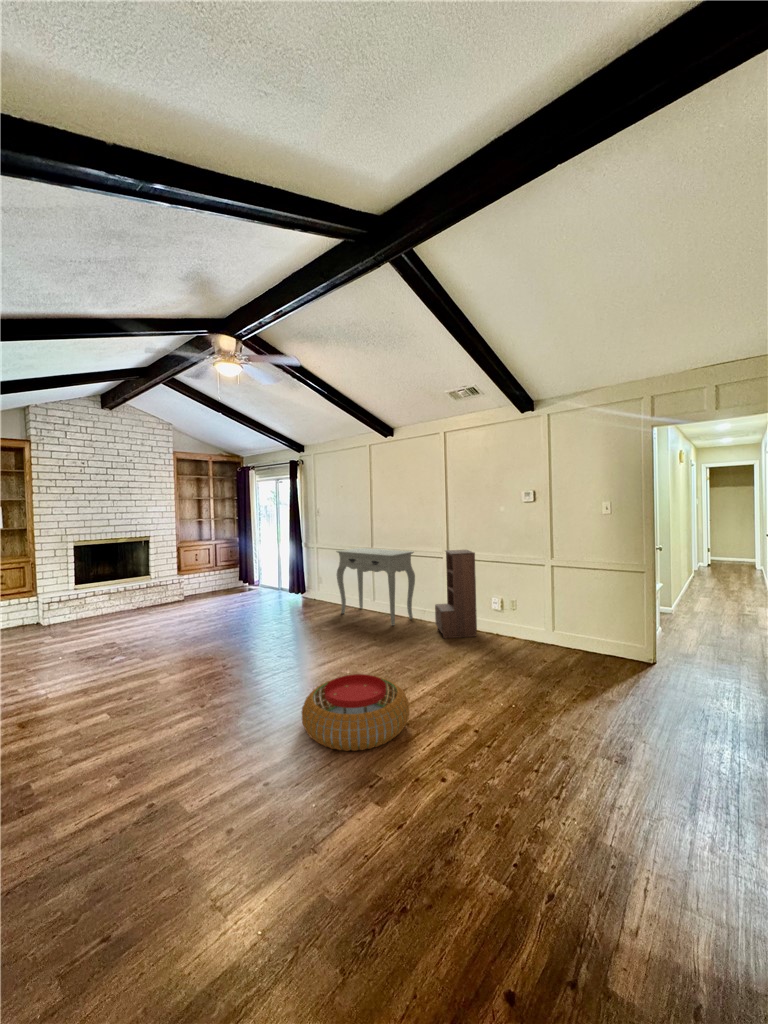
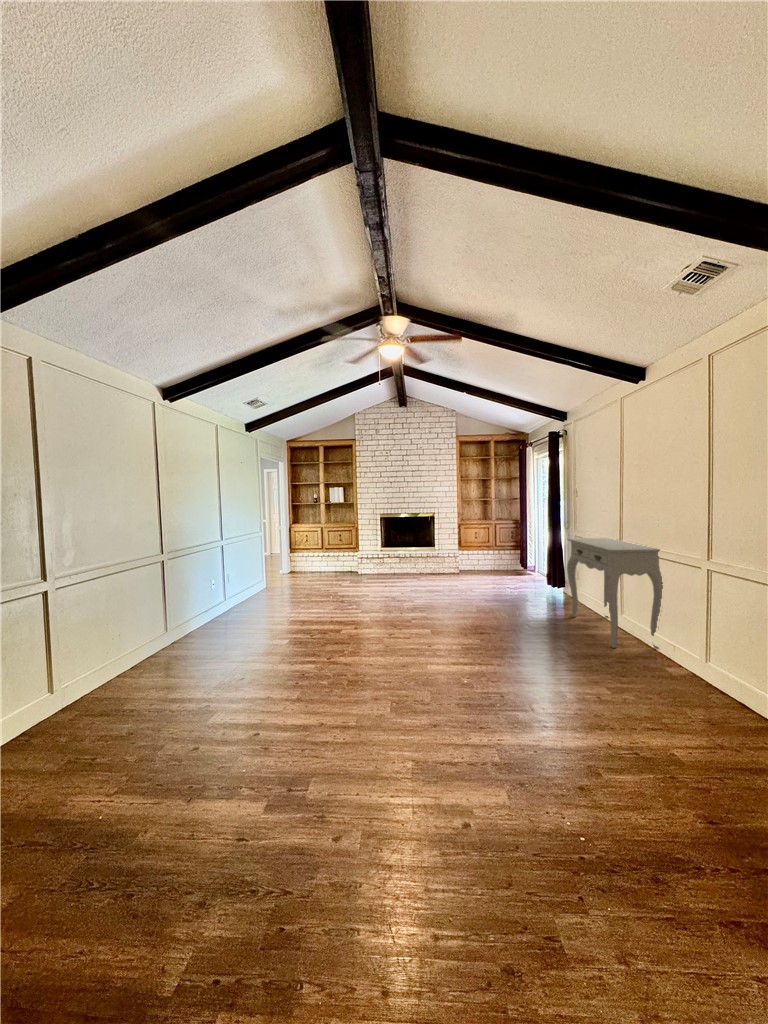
bookshelf: present [435,550,477,638] -> none [658,551,743,709]
pouf: present [302,674,409,751] -> none [319,668,444,760]

